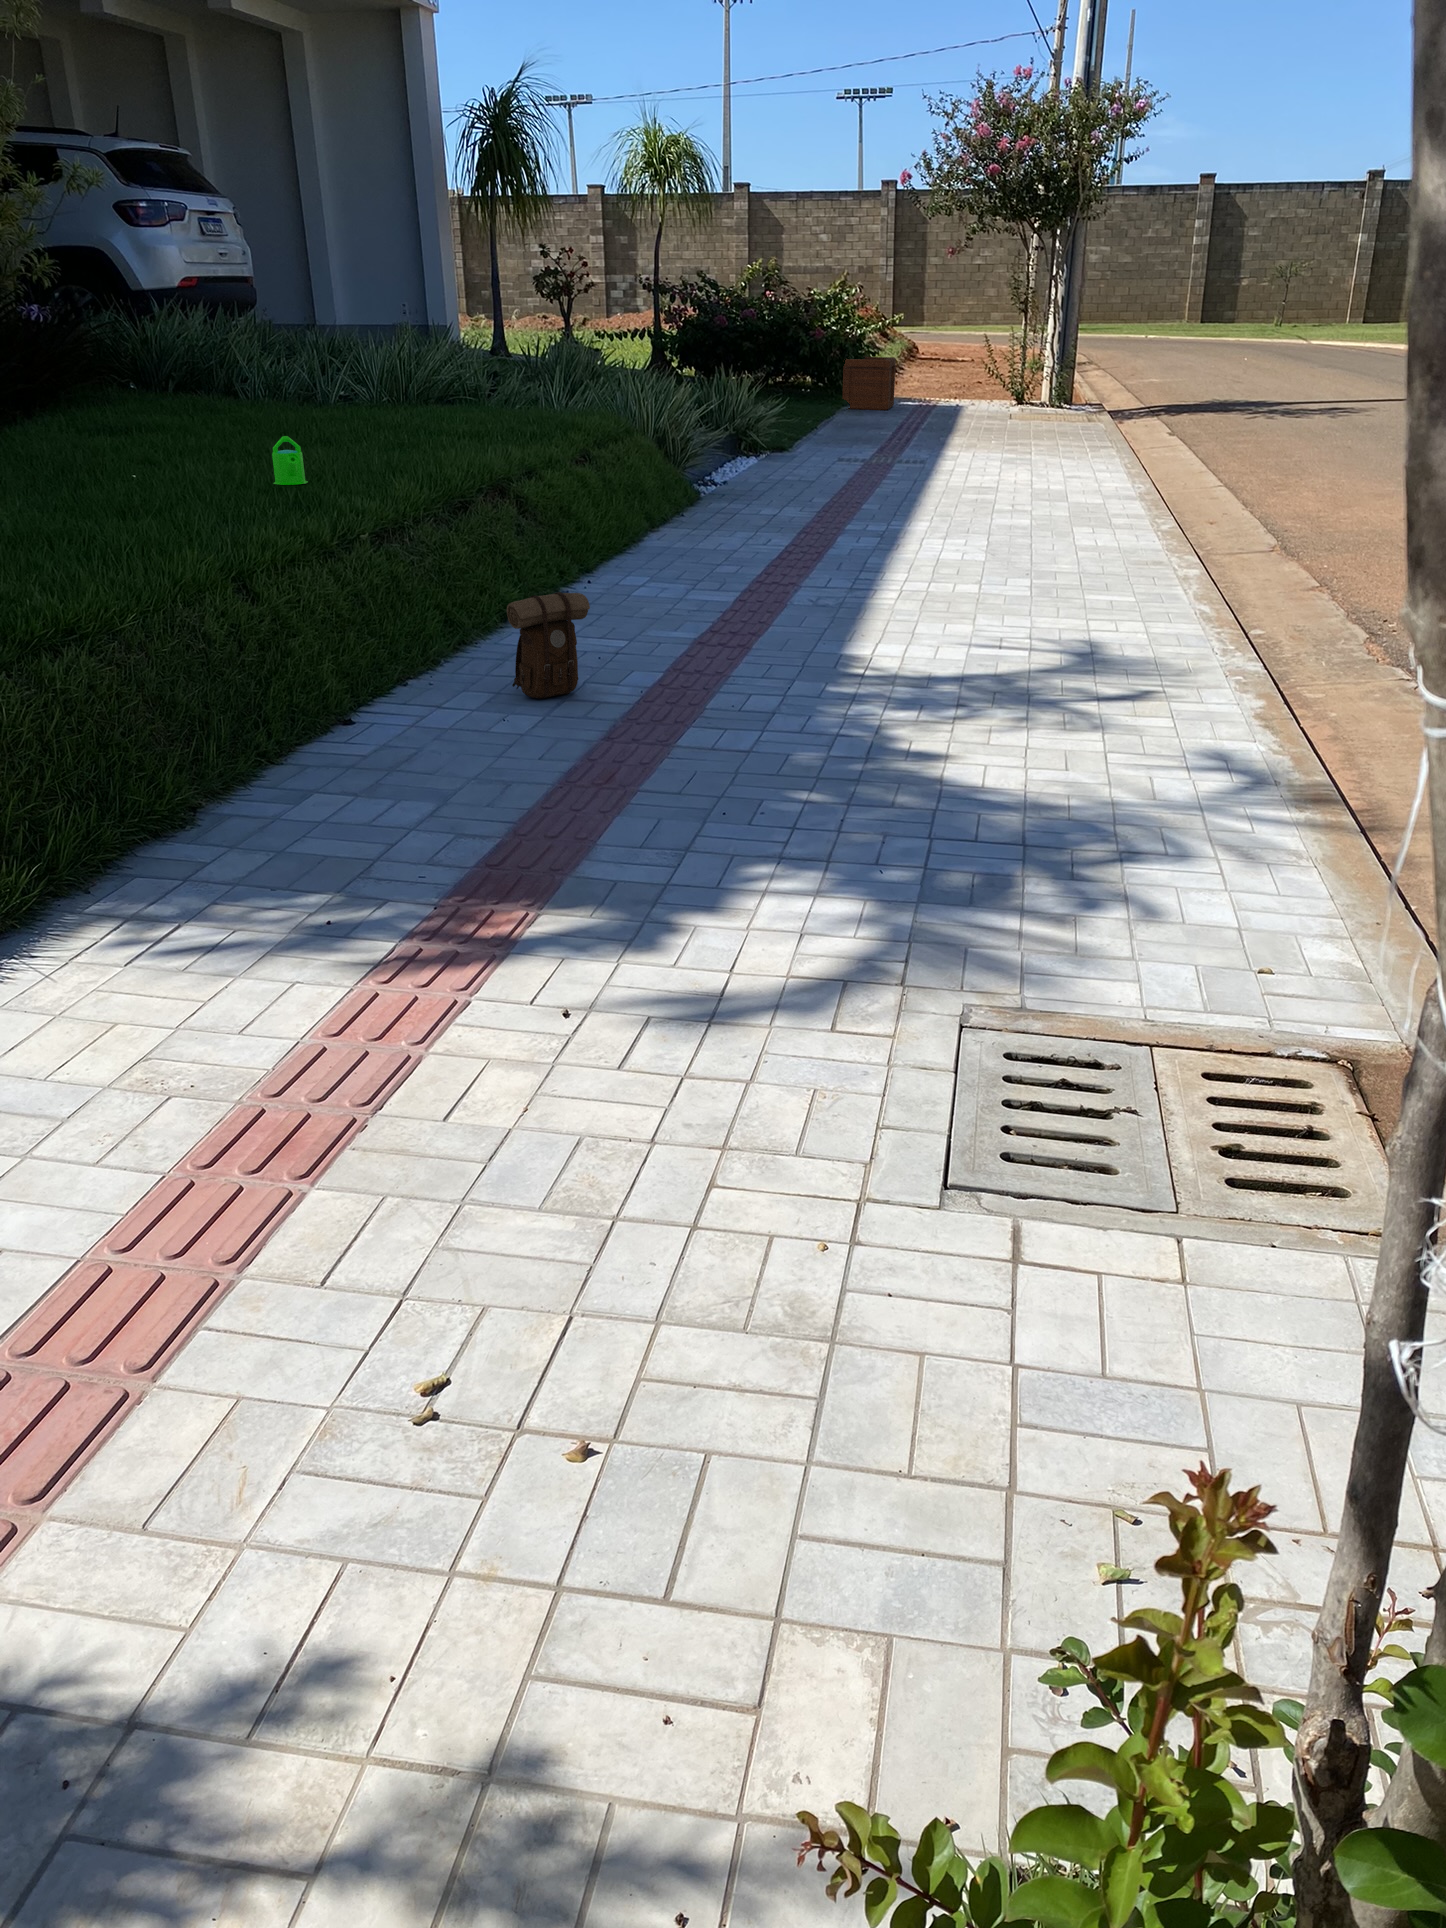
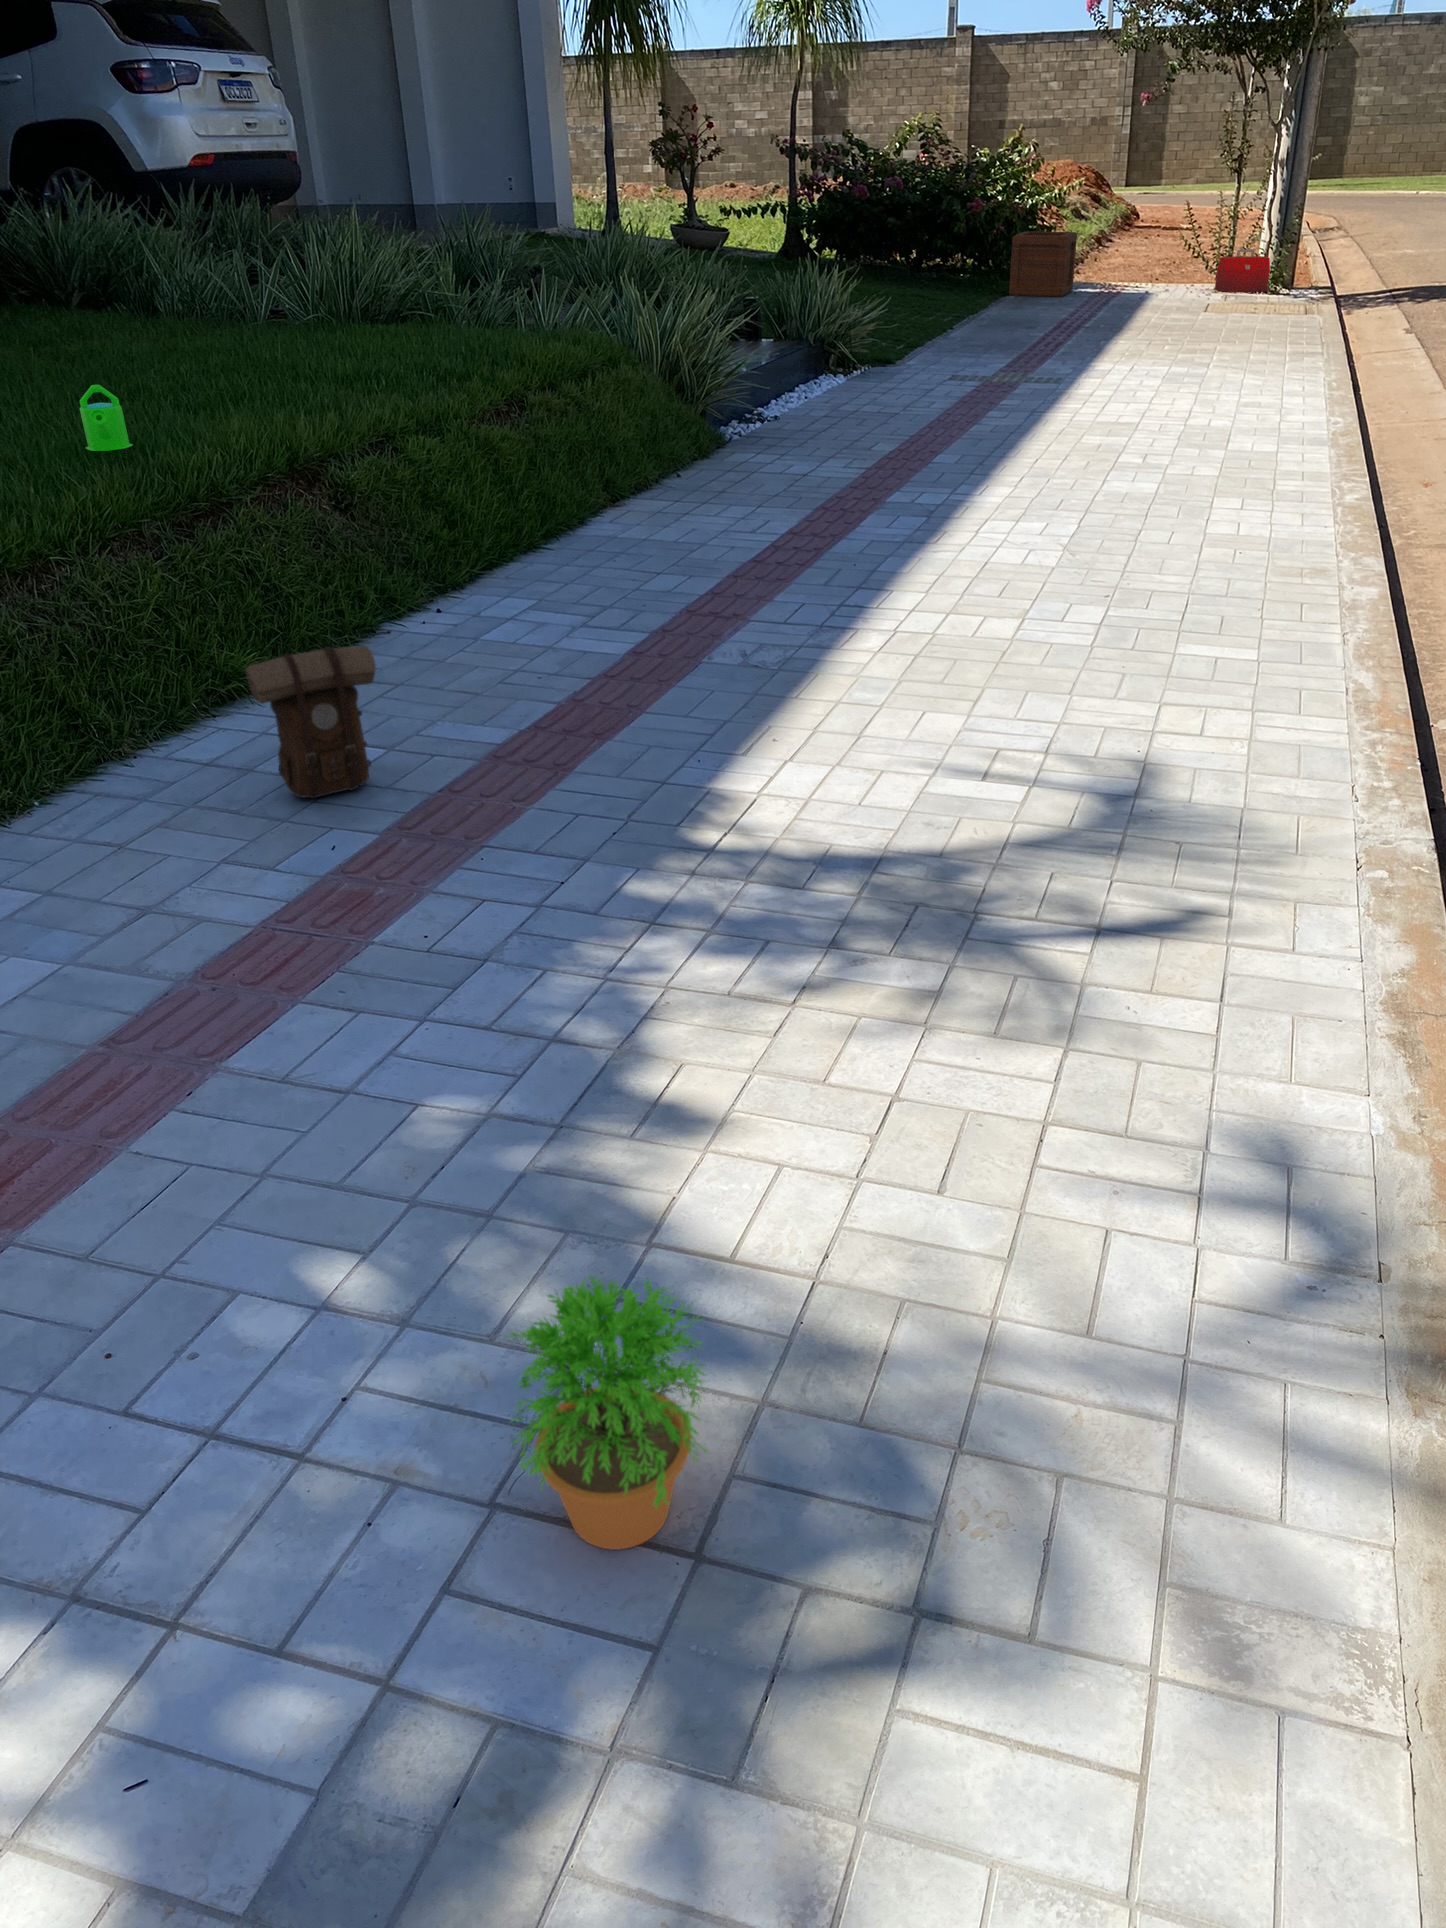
toolbox: none [1011,374,1056,408] -> present [1215,250,1270,292]
potted plant: none [906,798,1024,941] -> present [508,1276,707,1550]

